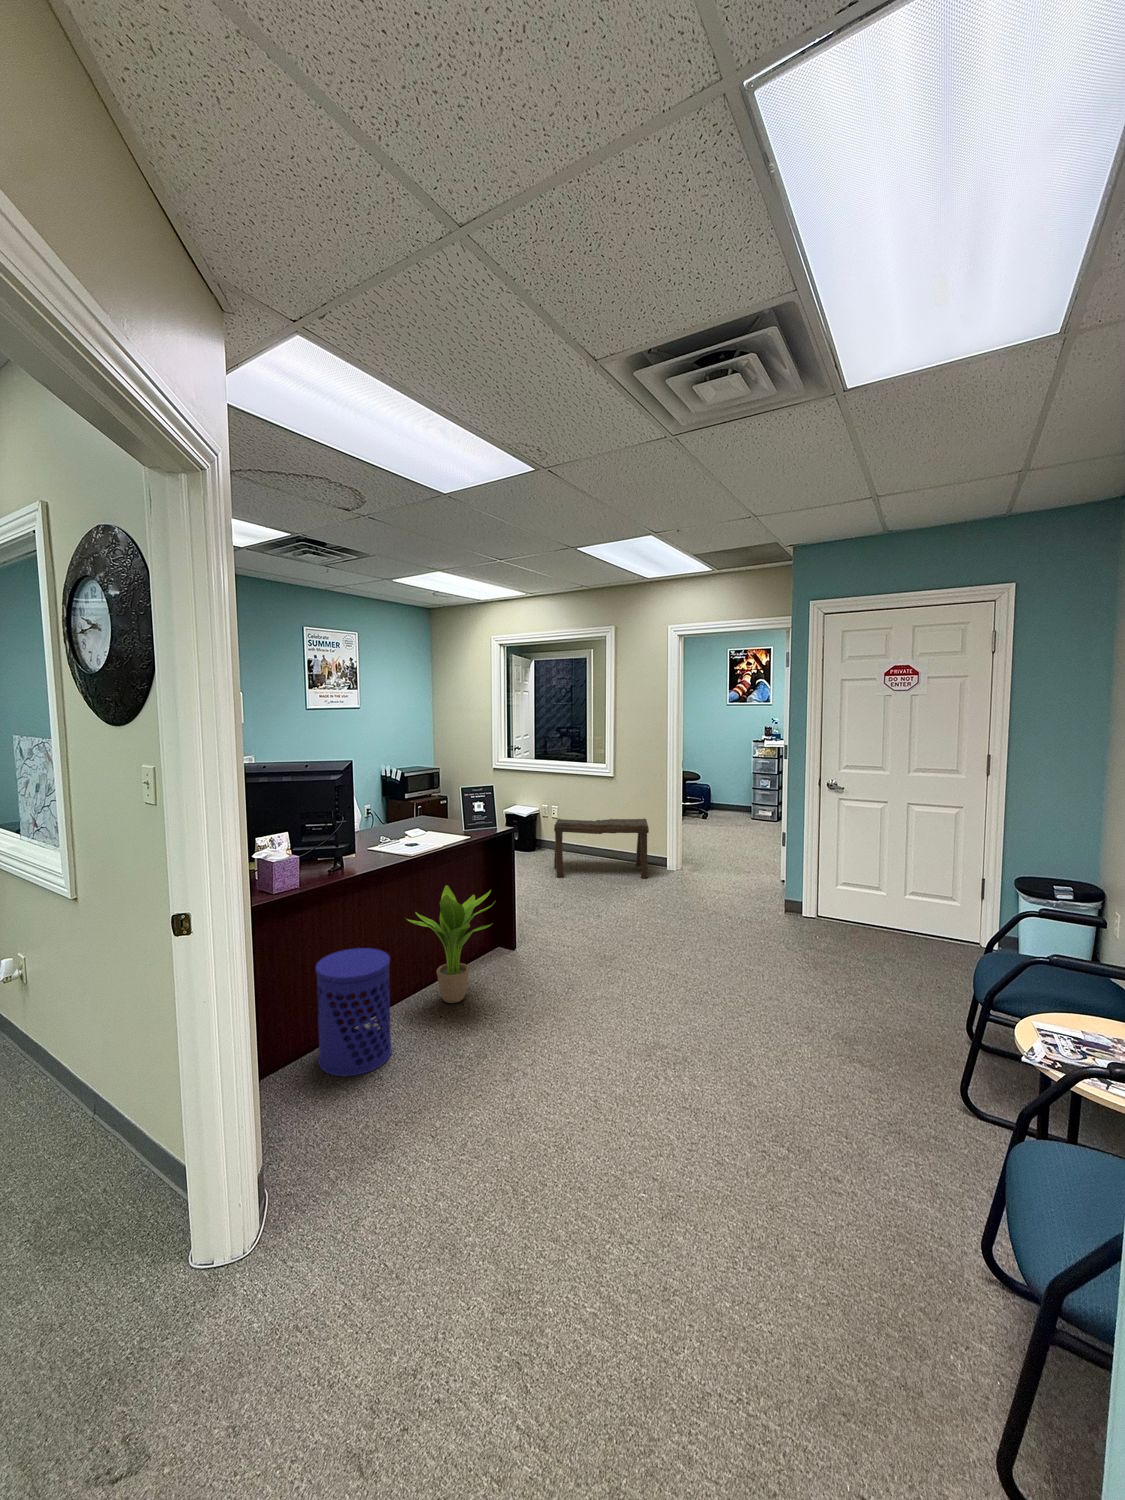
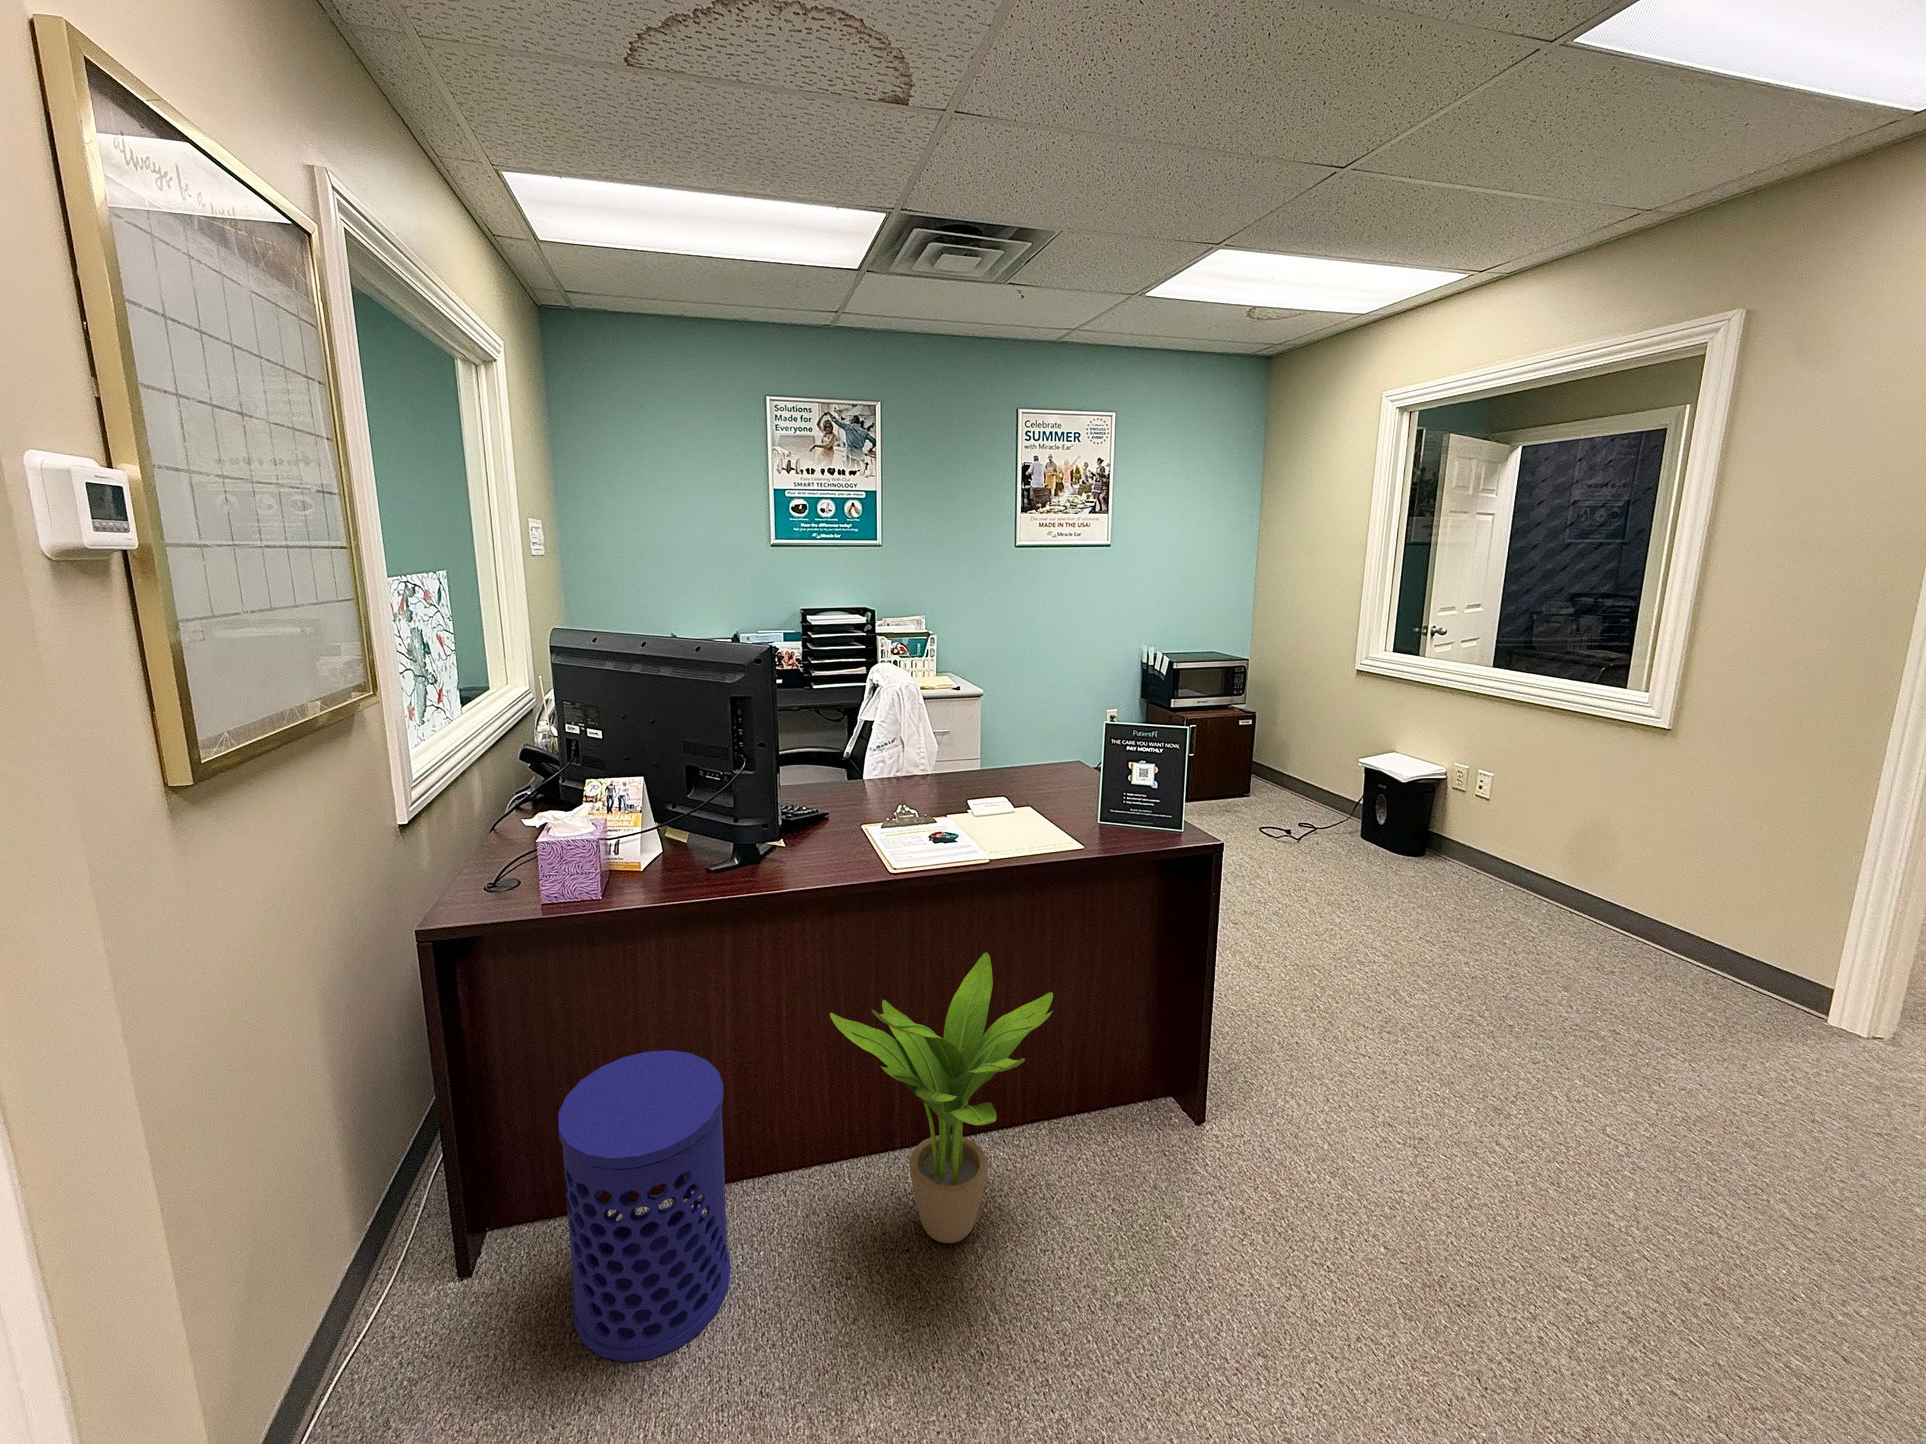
bench: present [554,819,649,878] -> none [1441,808,1769,1031]

